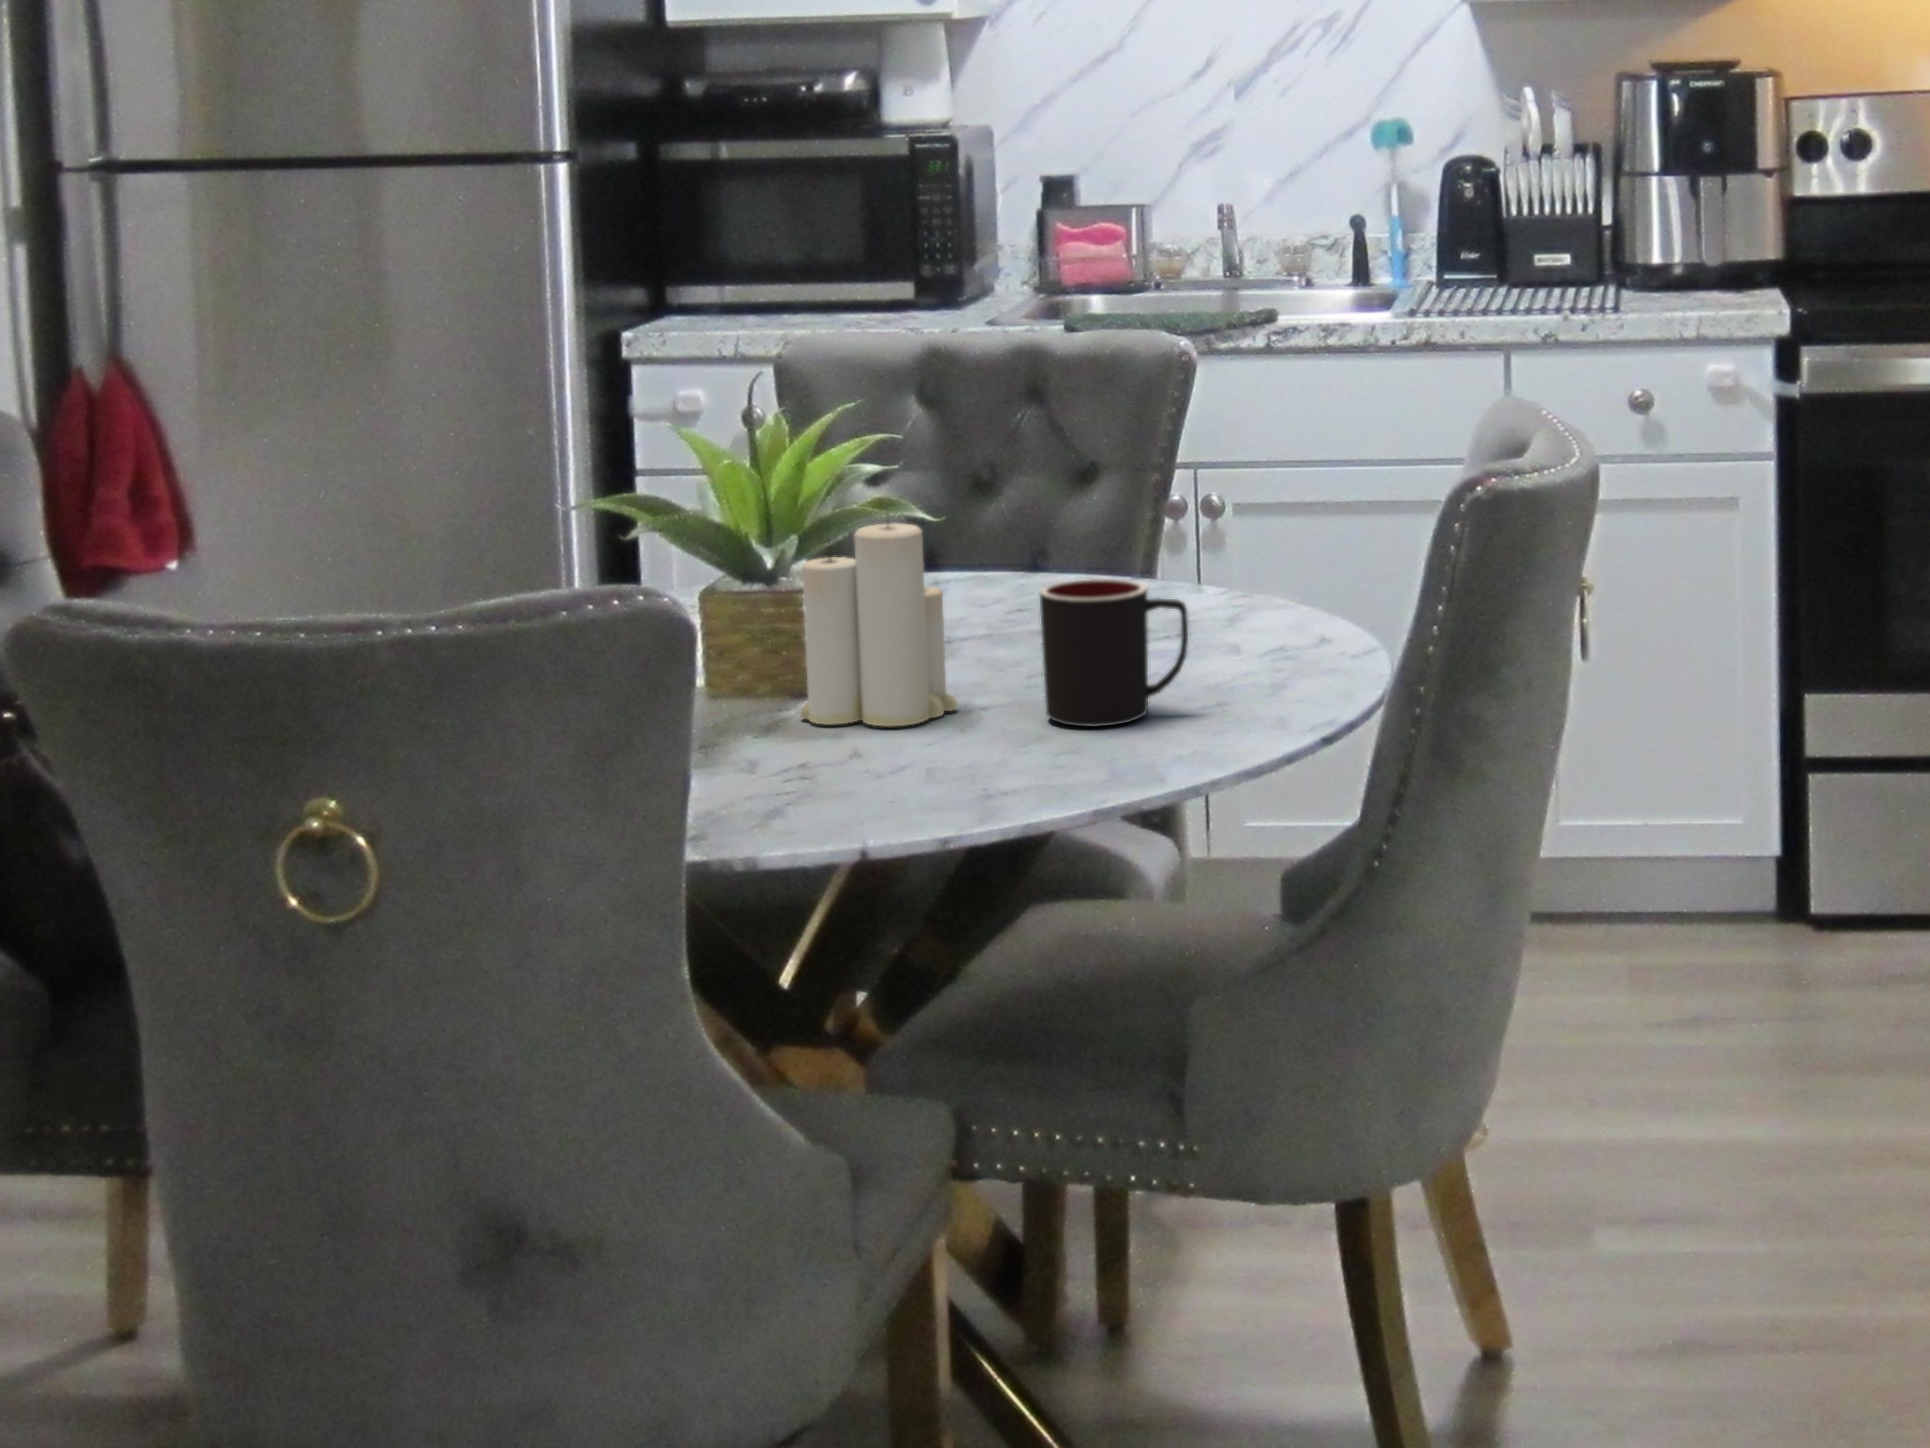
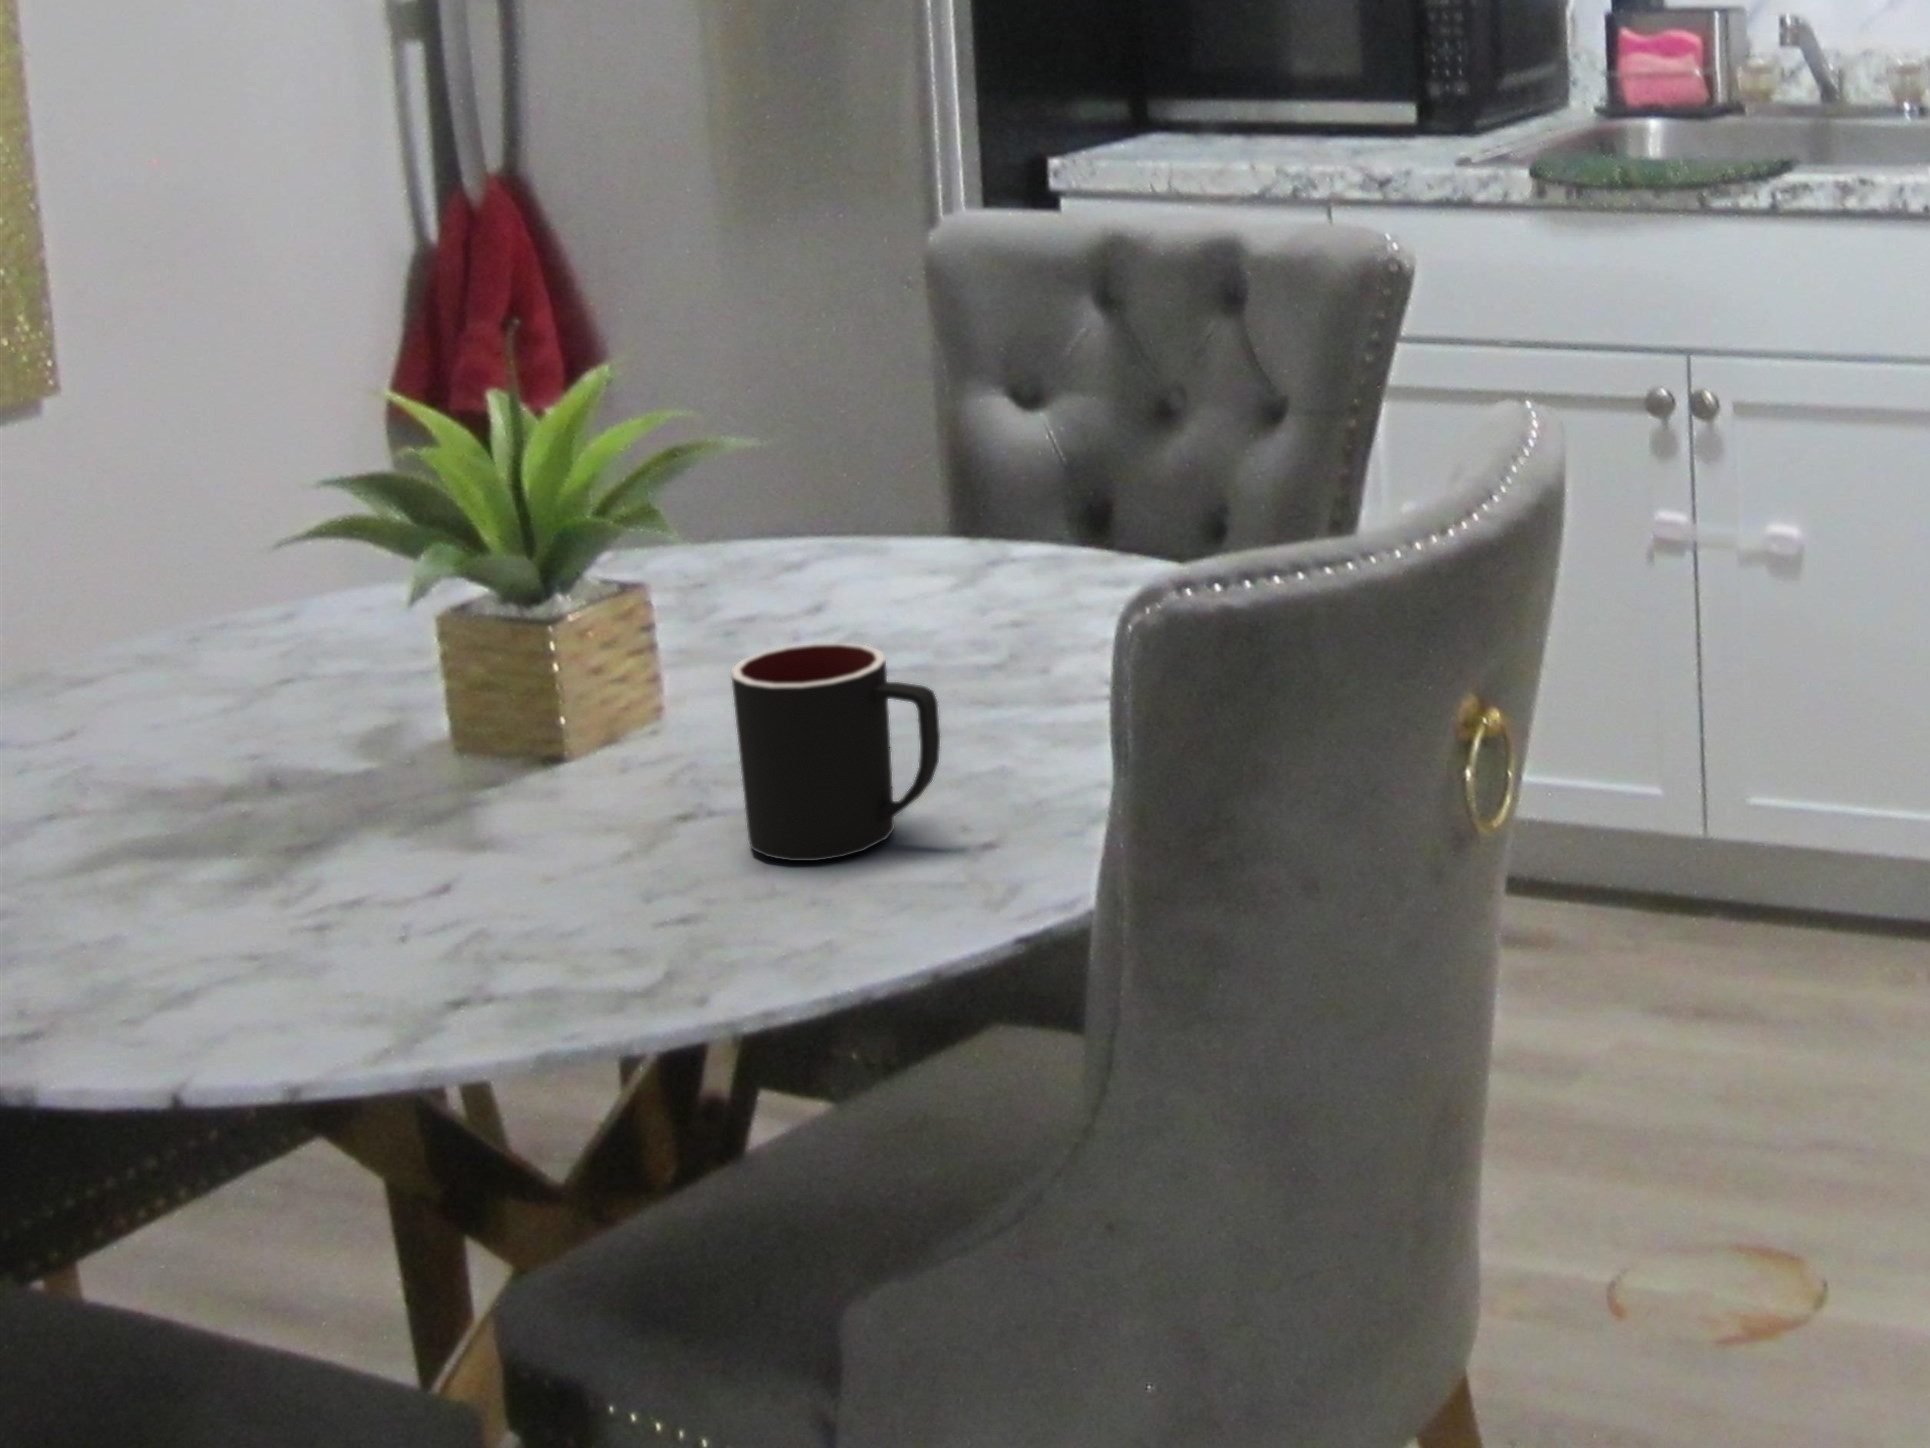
candle: present [800,512,958,726] -> none [462,526,688,831]

